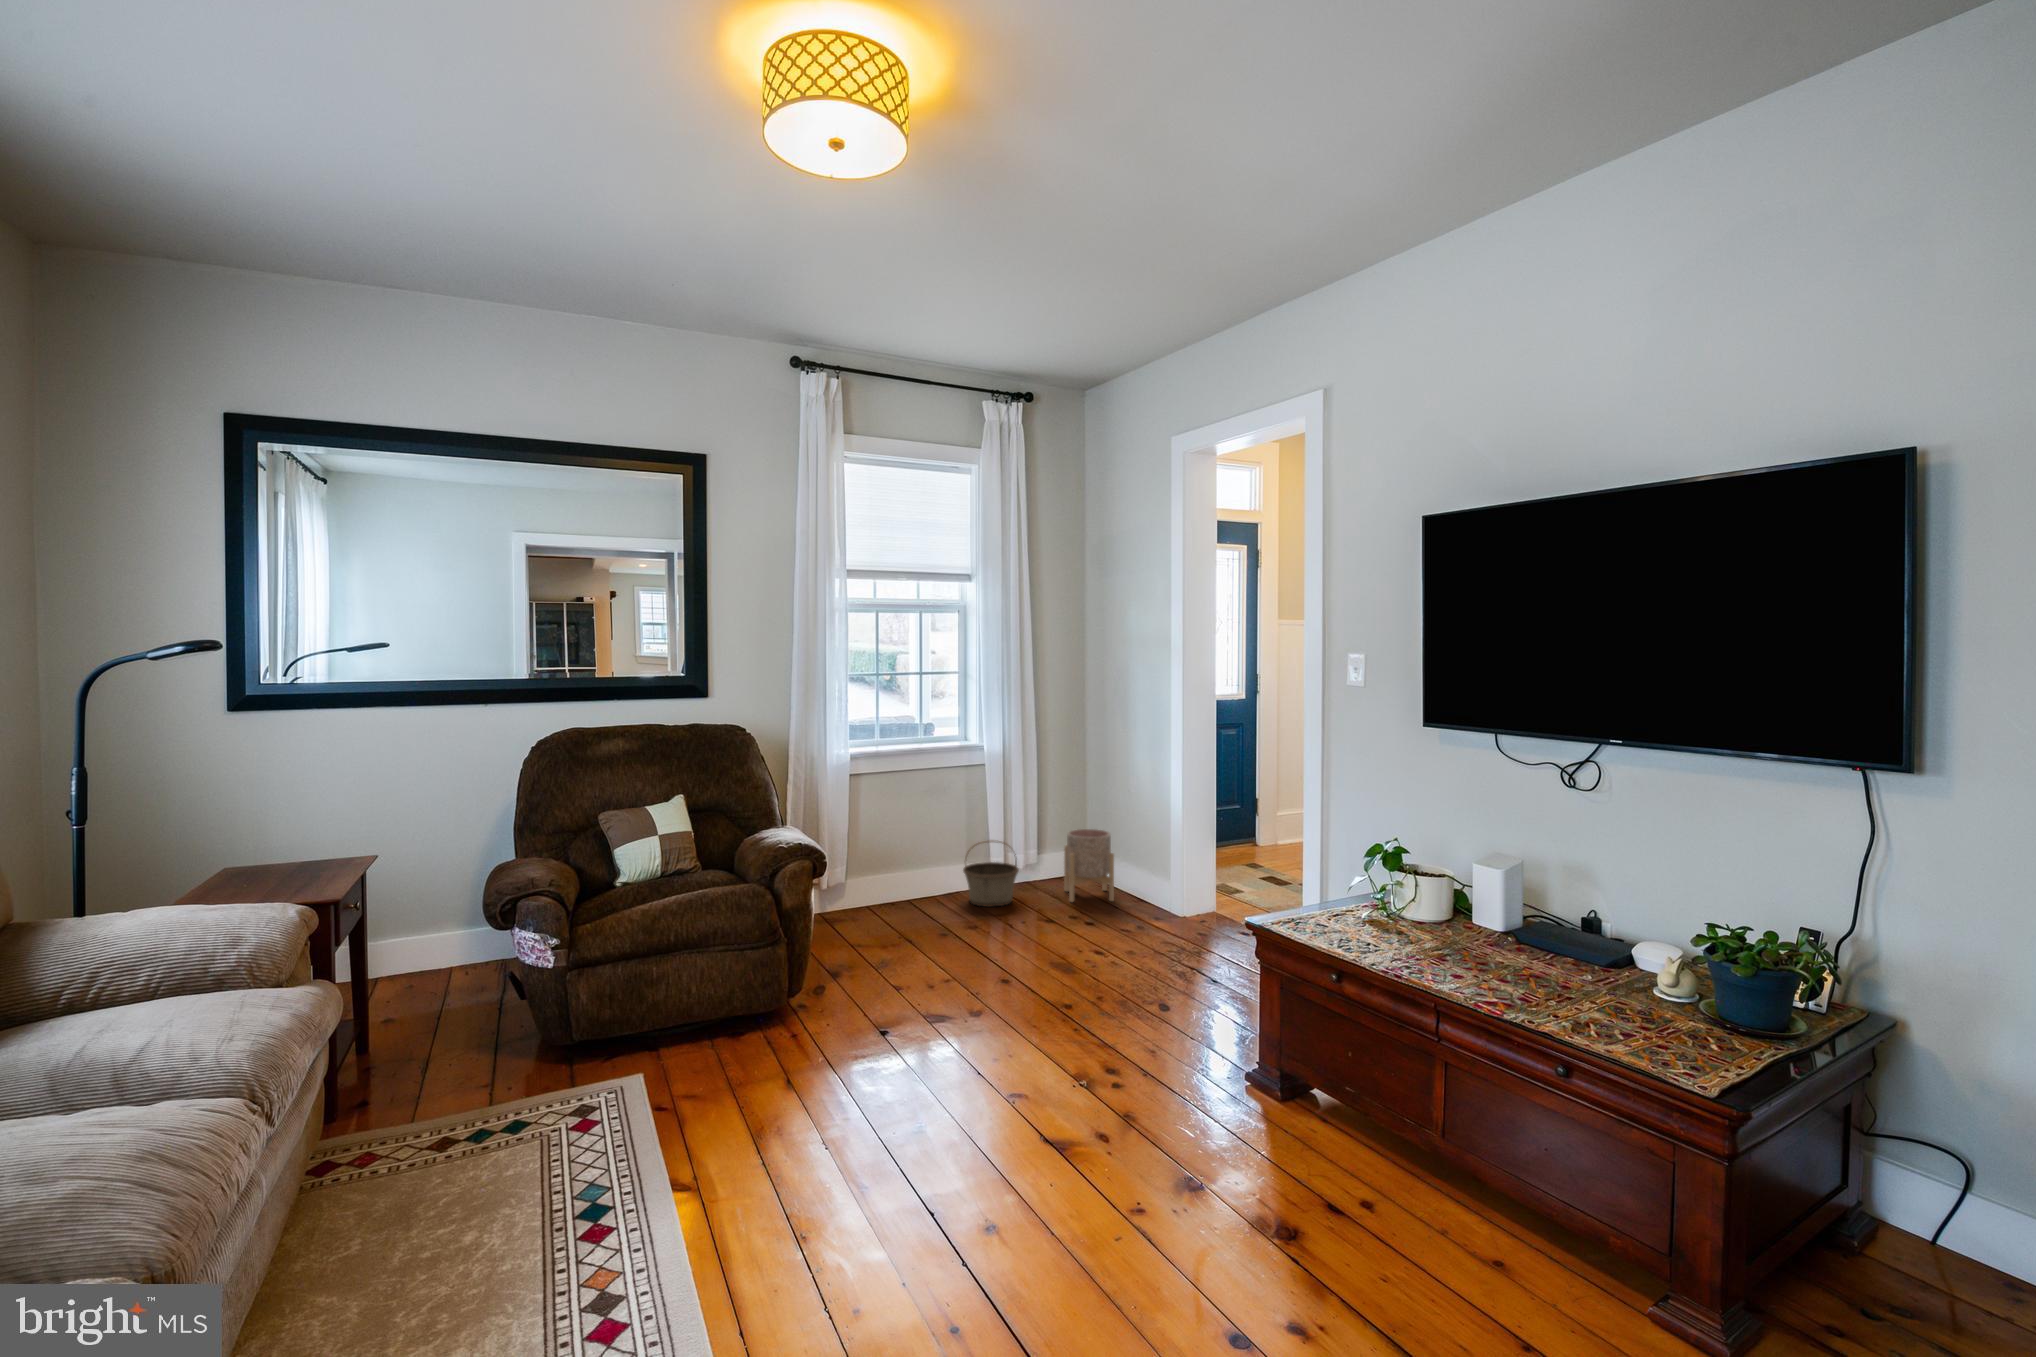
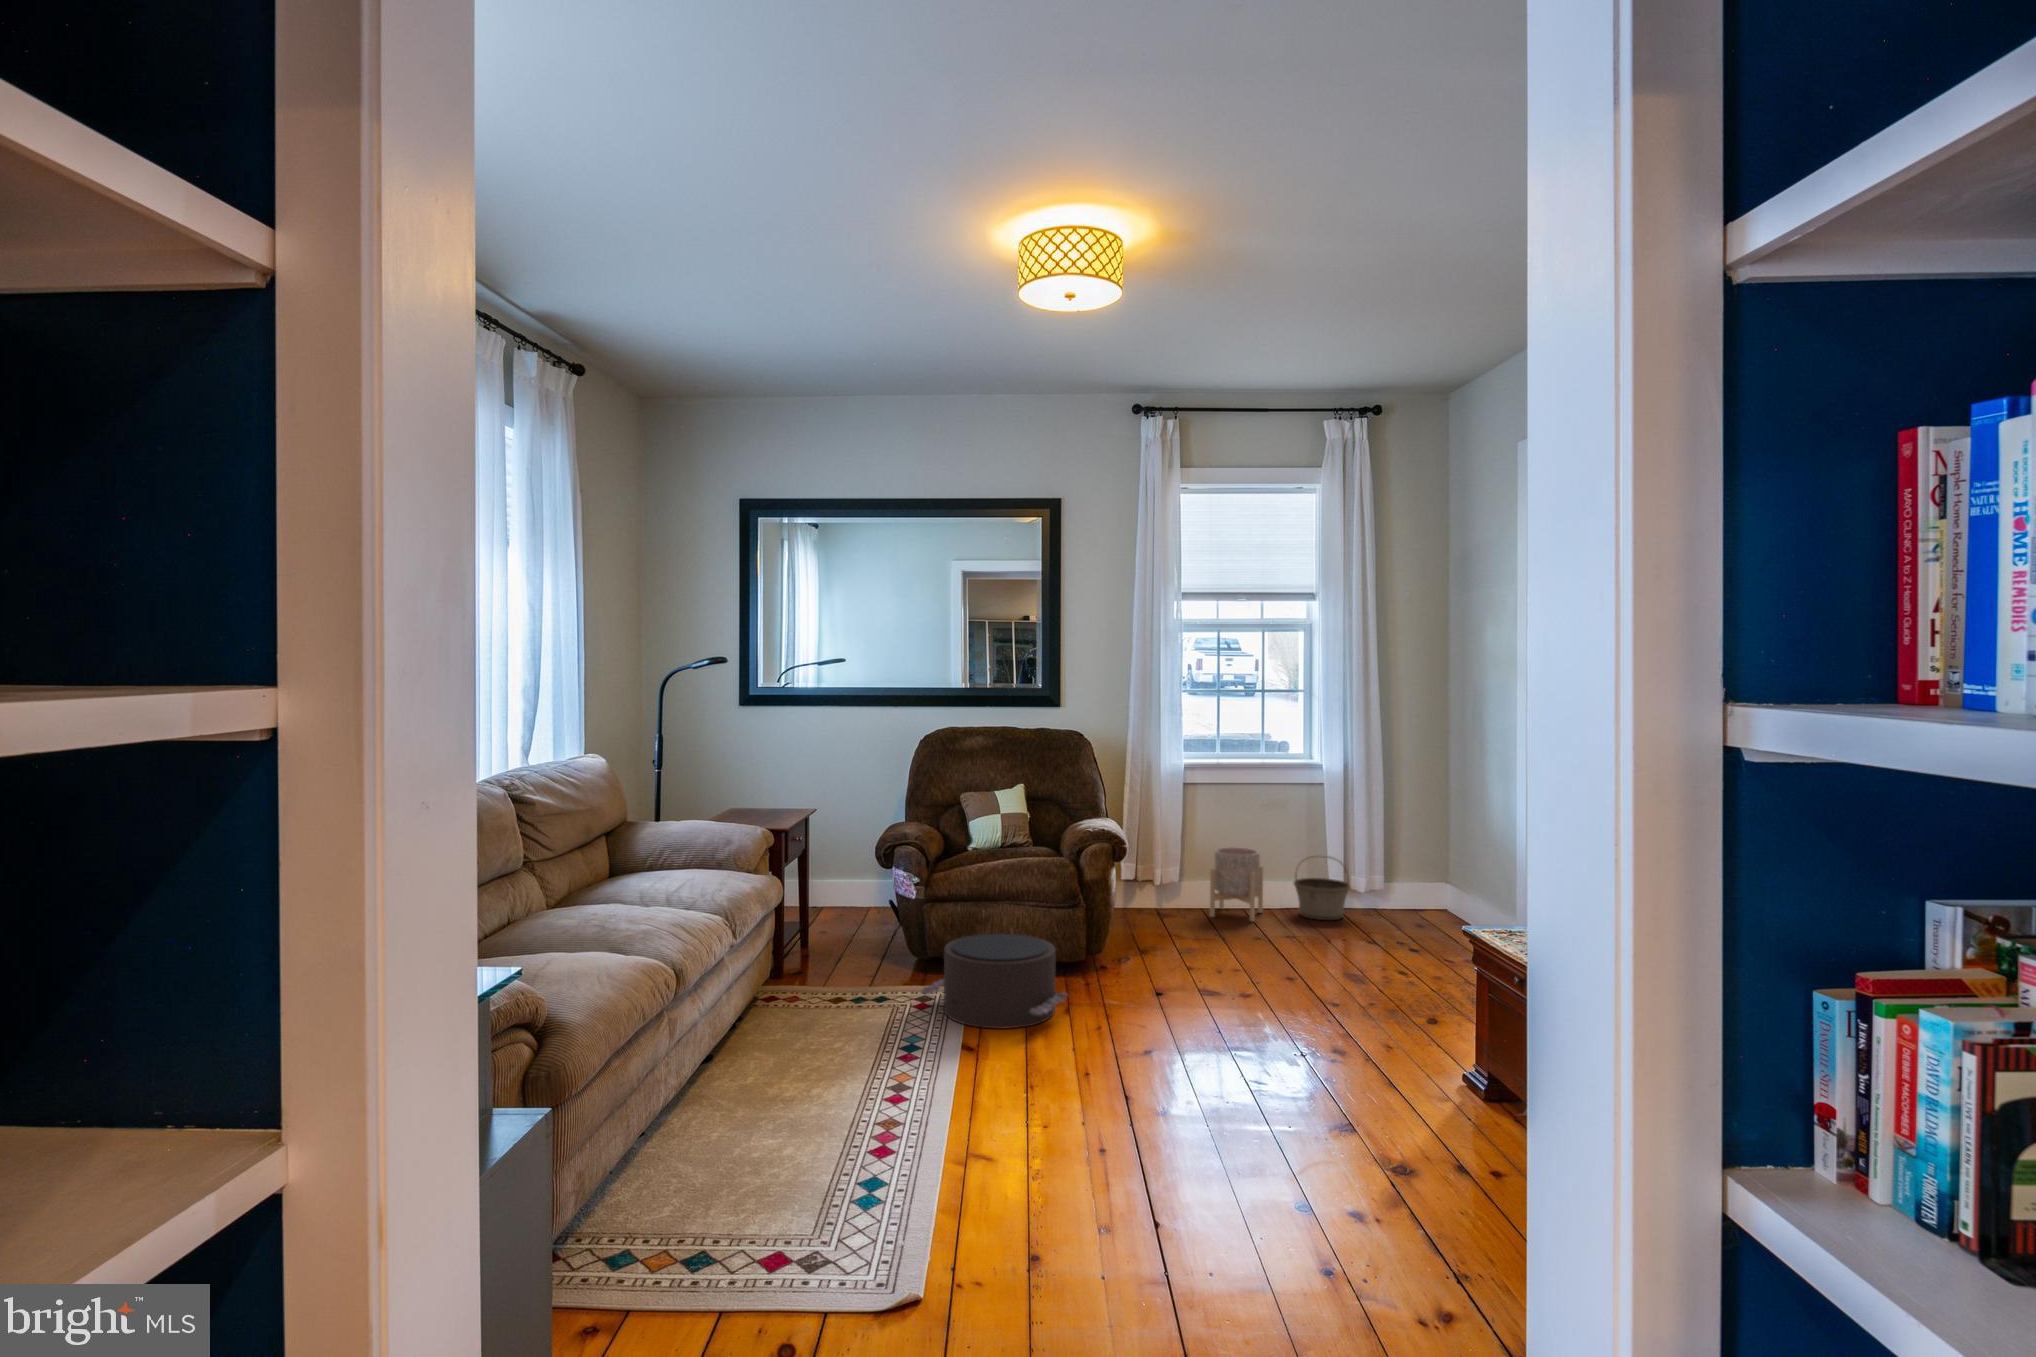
planter: present [1064,829,1114,902] -> present [1210,847,1263,921]
pouf: none [583,997,794,1144] -> present [921,934,1067,1029]

